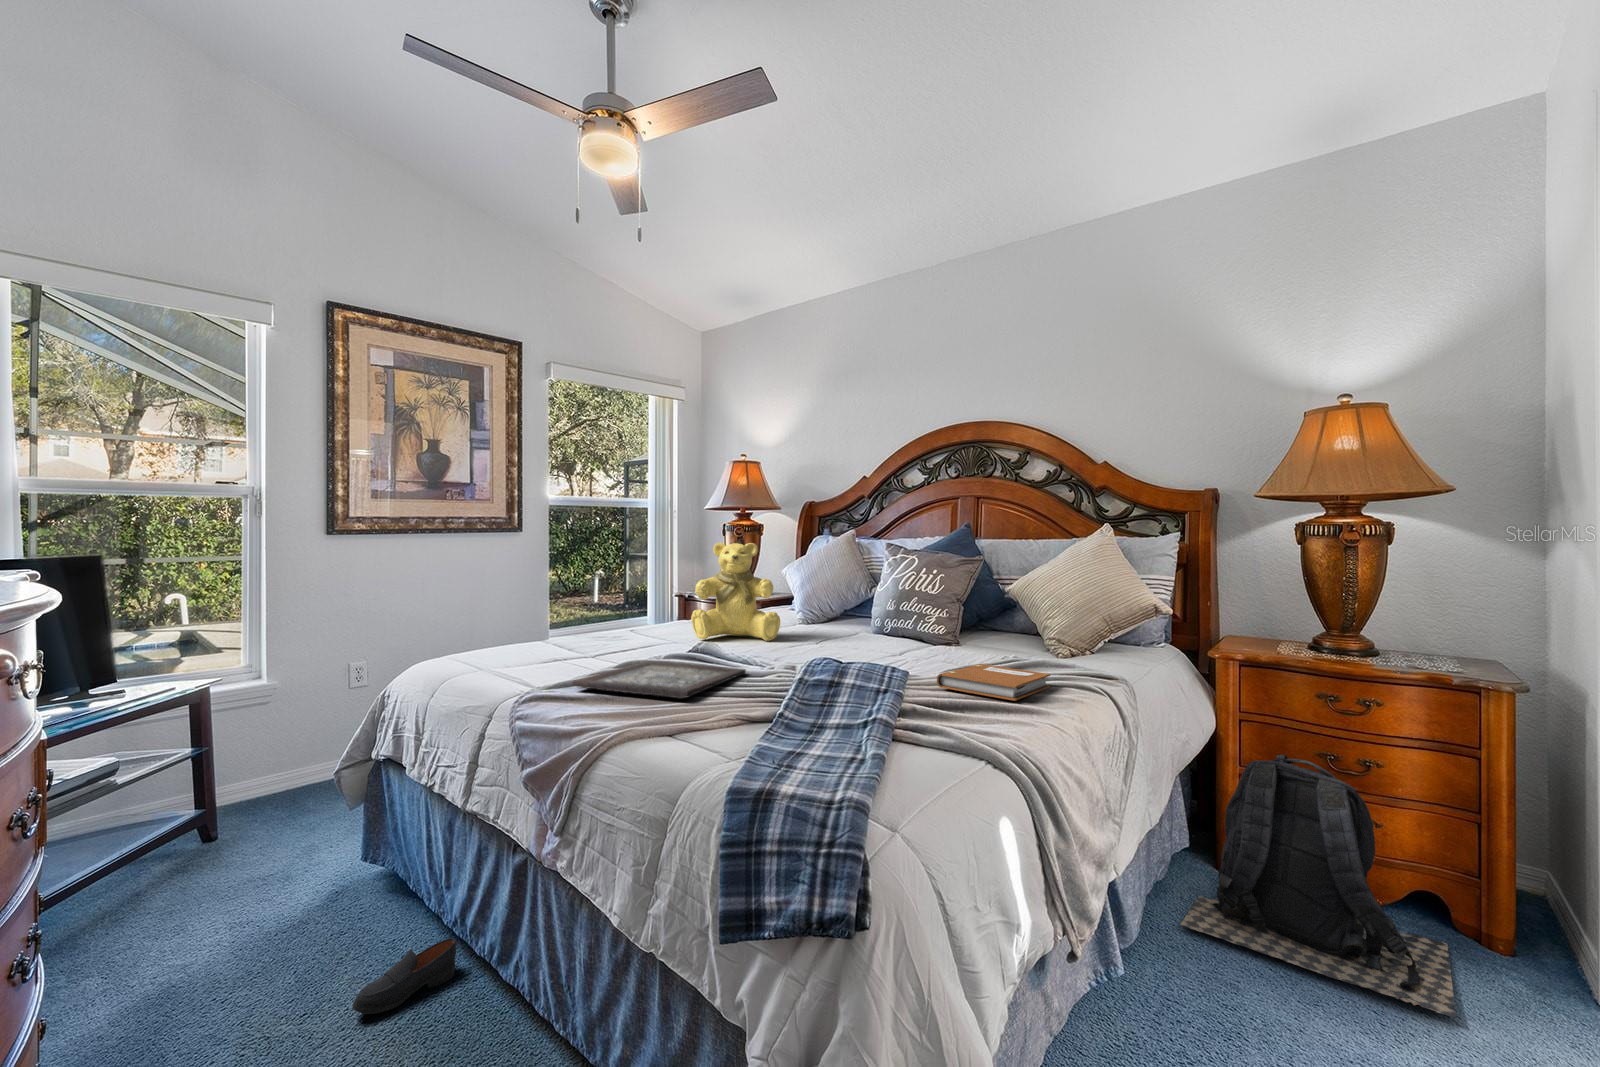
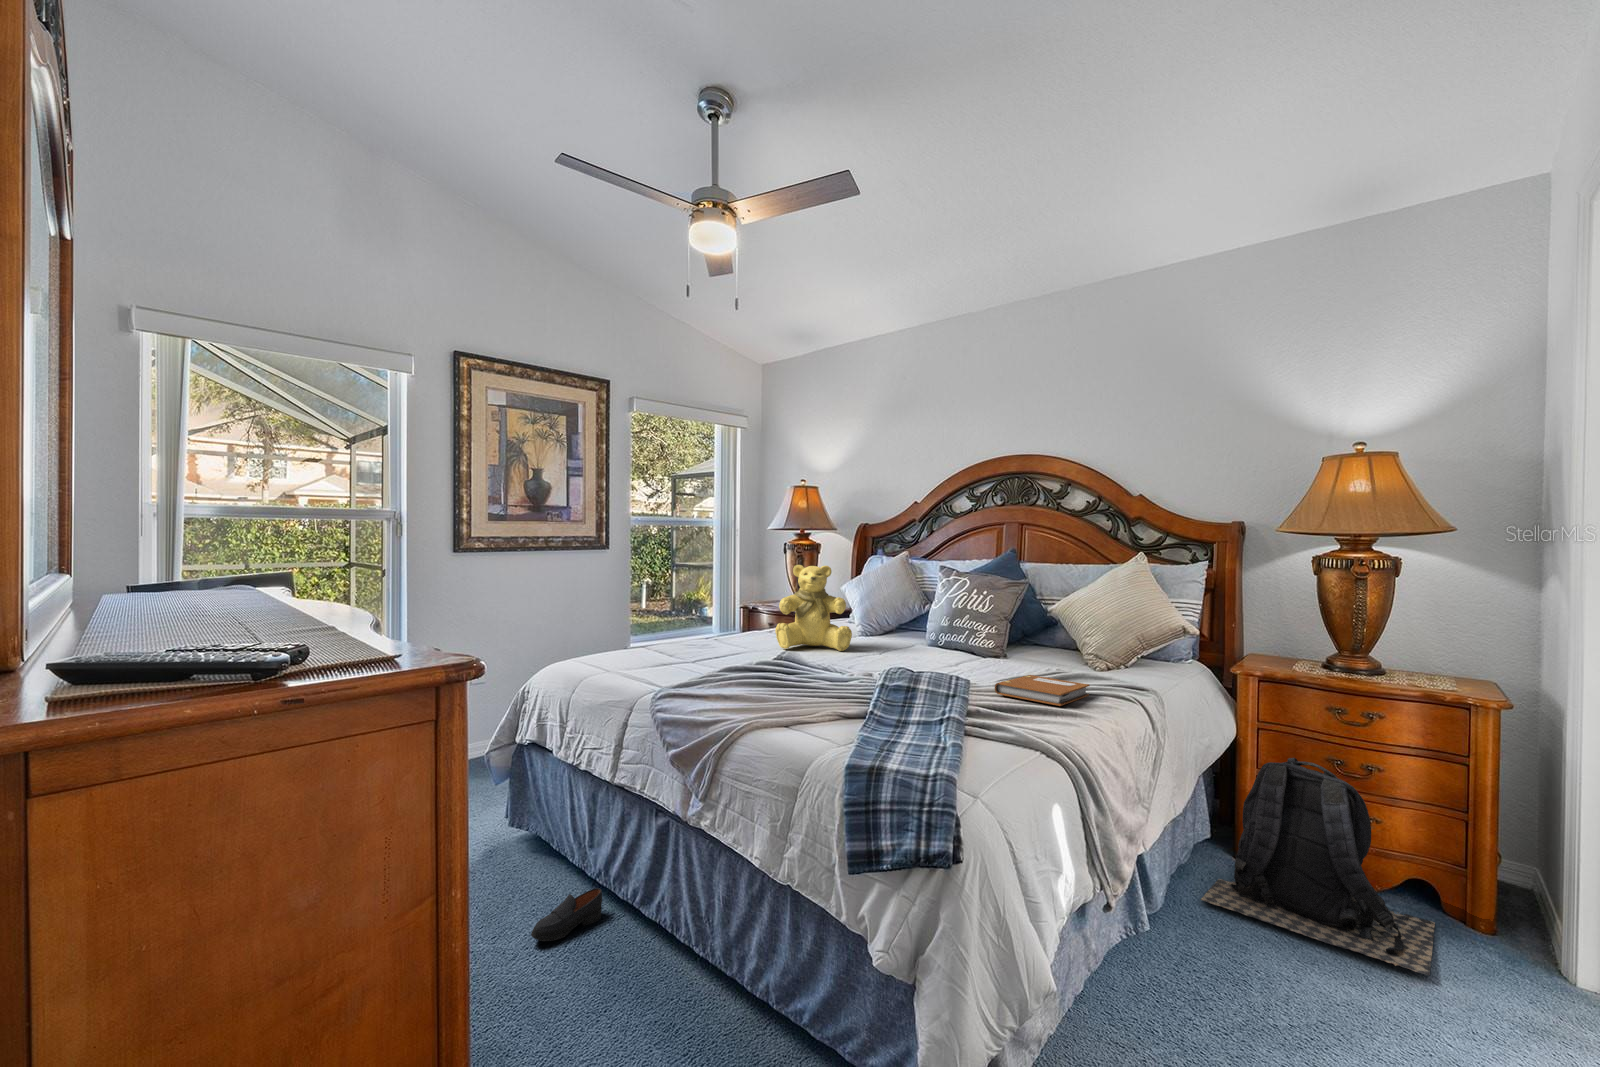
tray: present [573,661,746,698] -> none [701,667,833,699]

